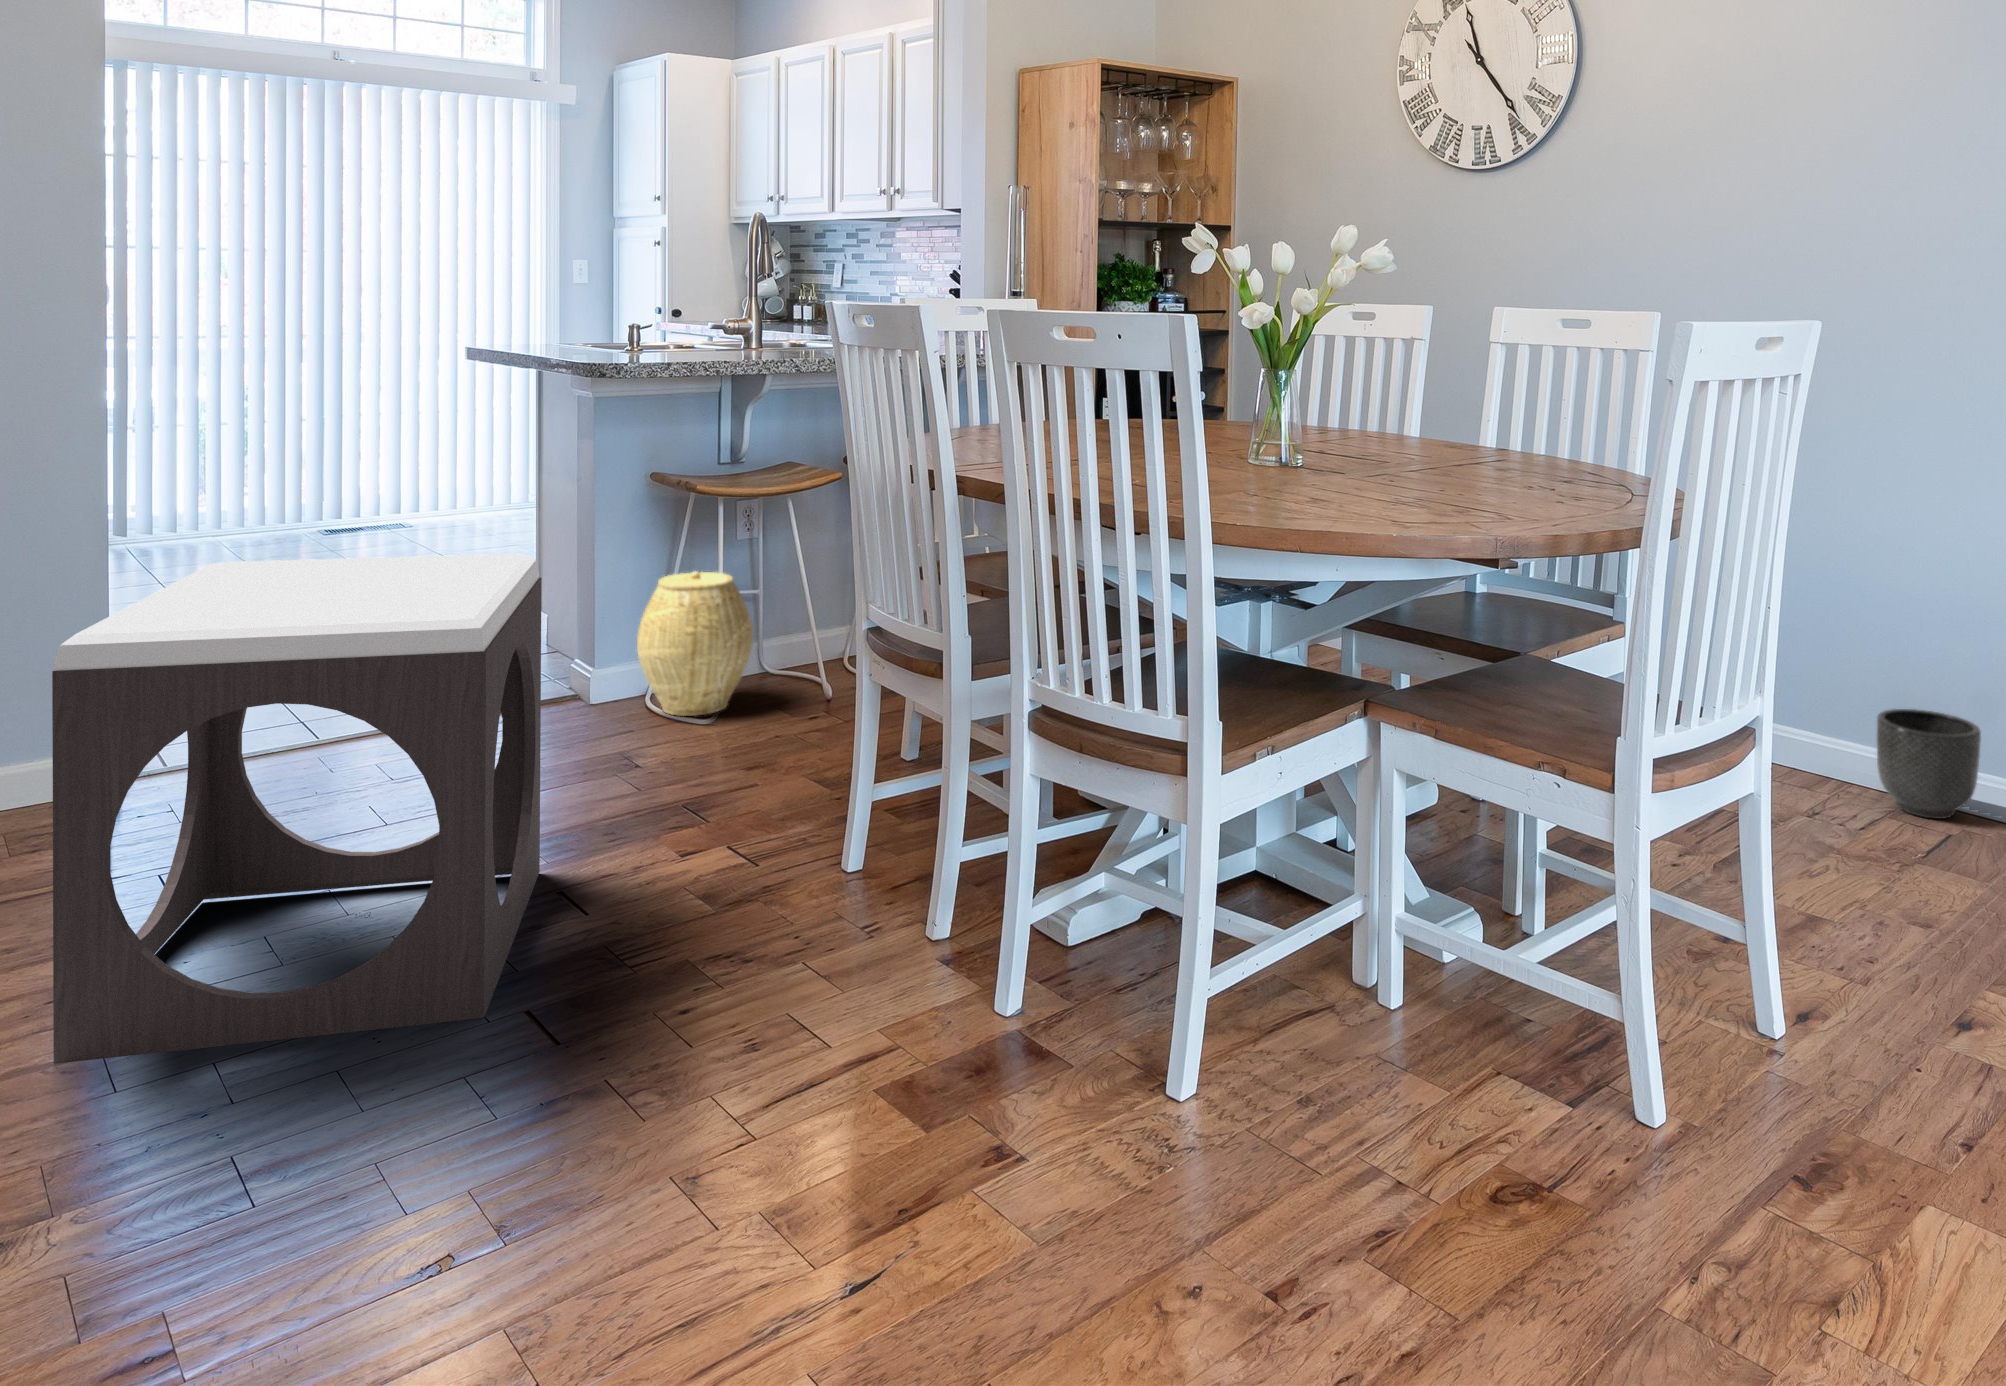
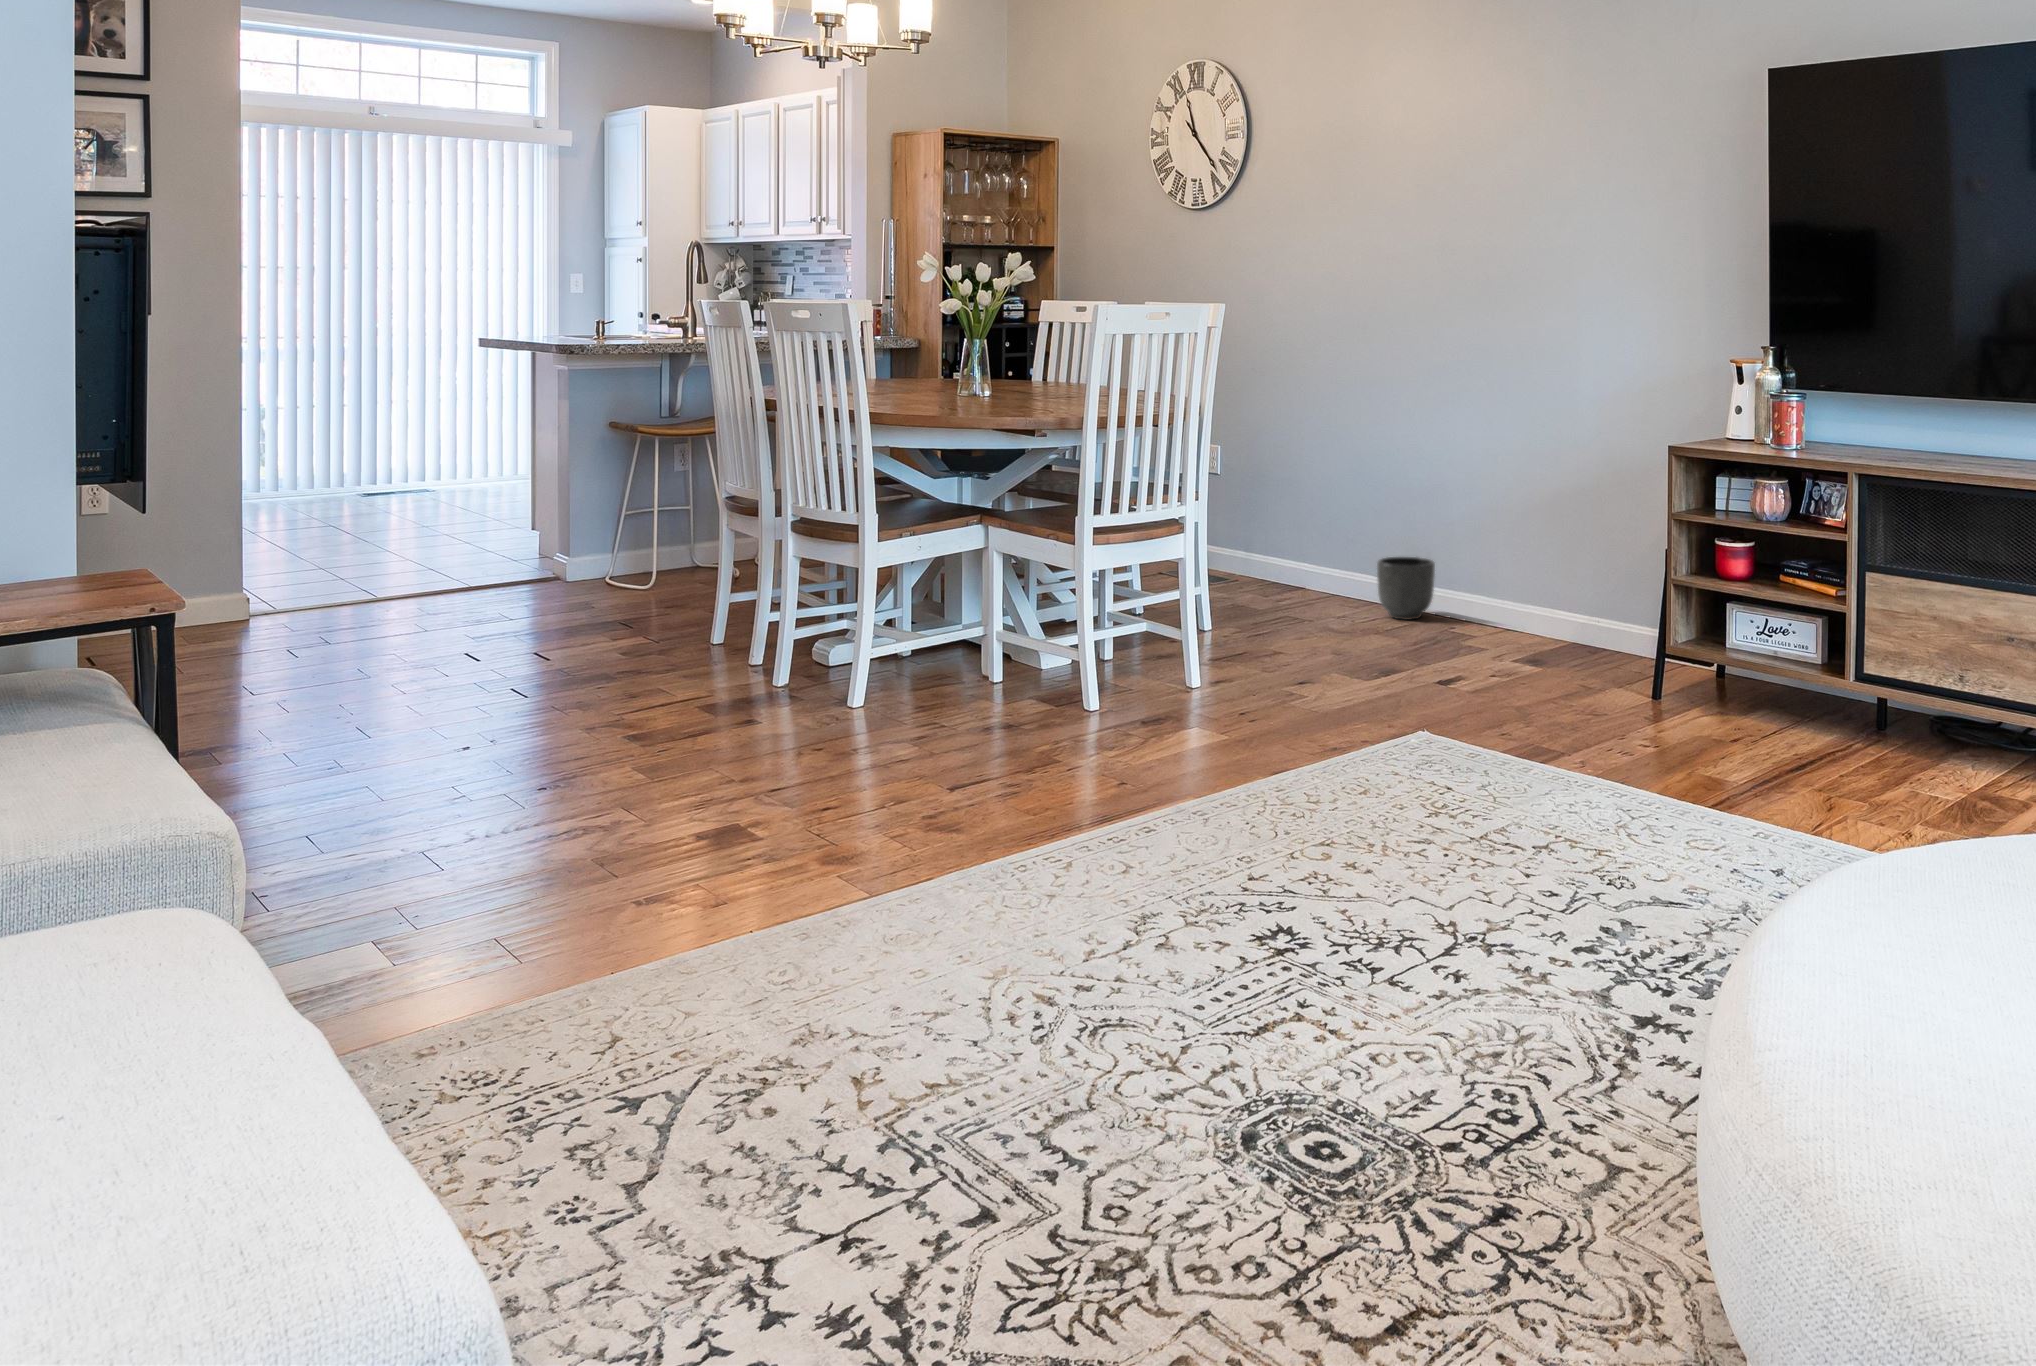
footstool: present [52,554,542,1064] -> none [251,451,519,698]
woven basket: present [637,571,753,716] -> none [597,488,679,585]

